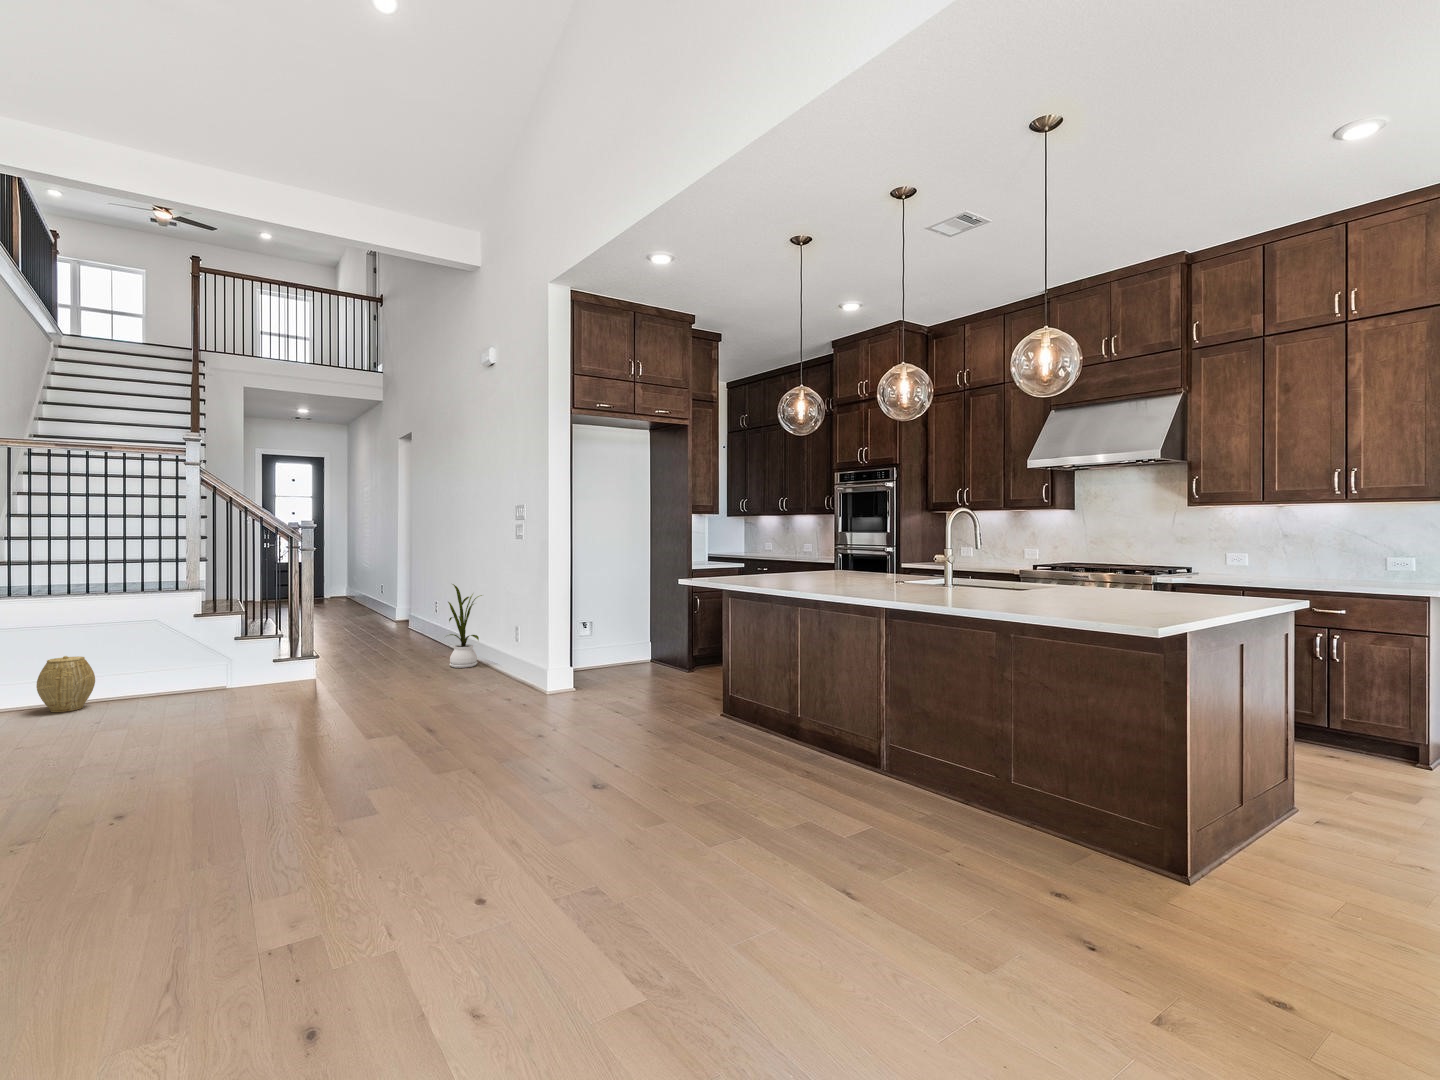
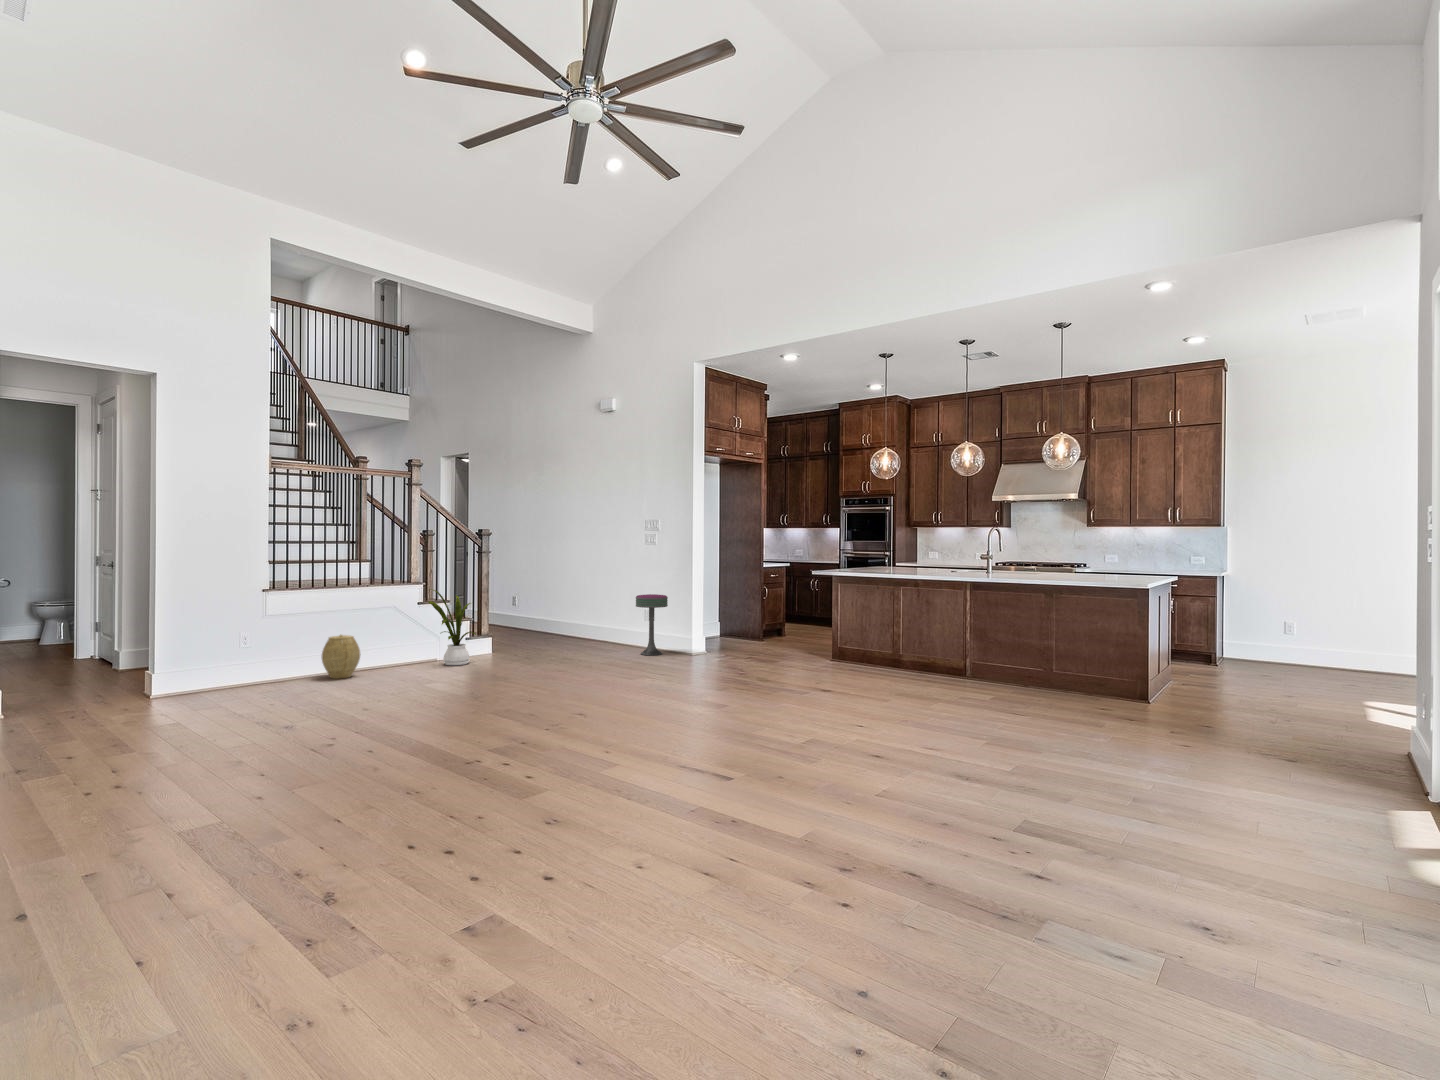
house plant: present [448,584,482,668] -> present [428,590,476,665]
bar stool: none [483,606,528,690] -> present [636,594,668,655]

